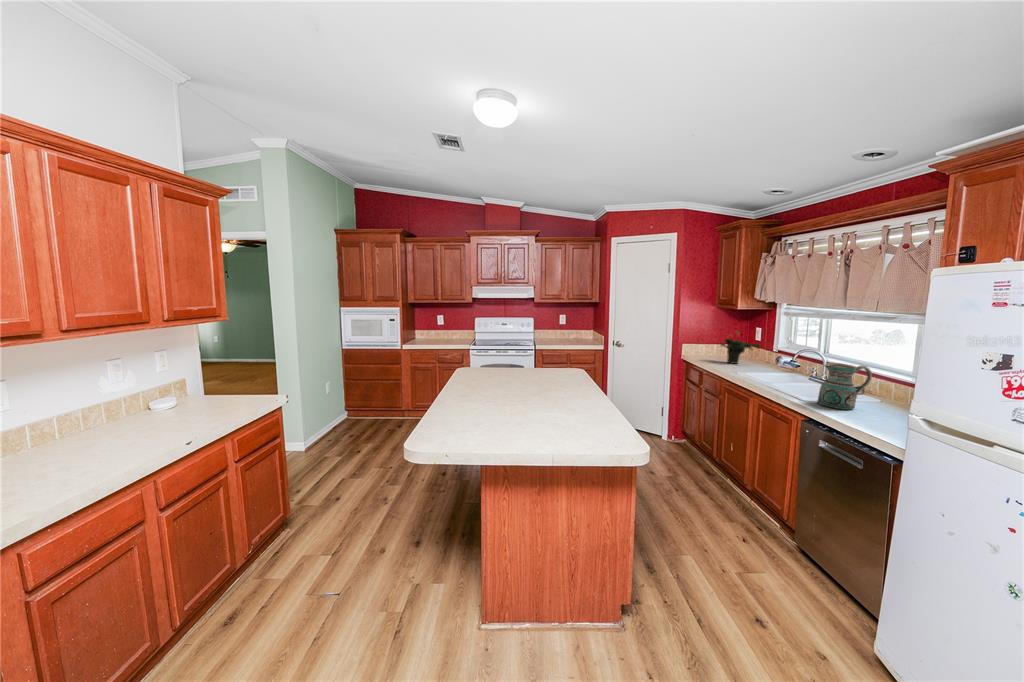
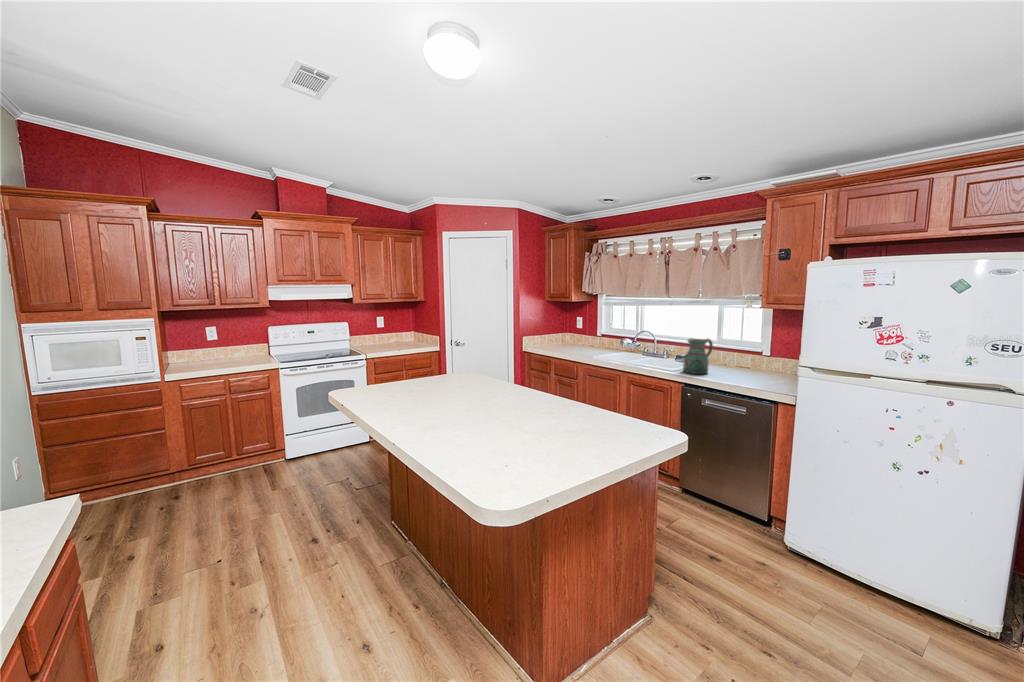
potted plant: present [721,331,760,364] -> none [563,321,595,350]

